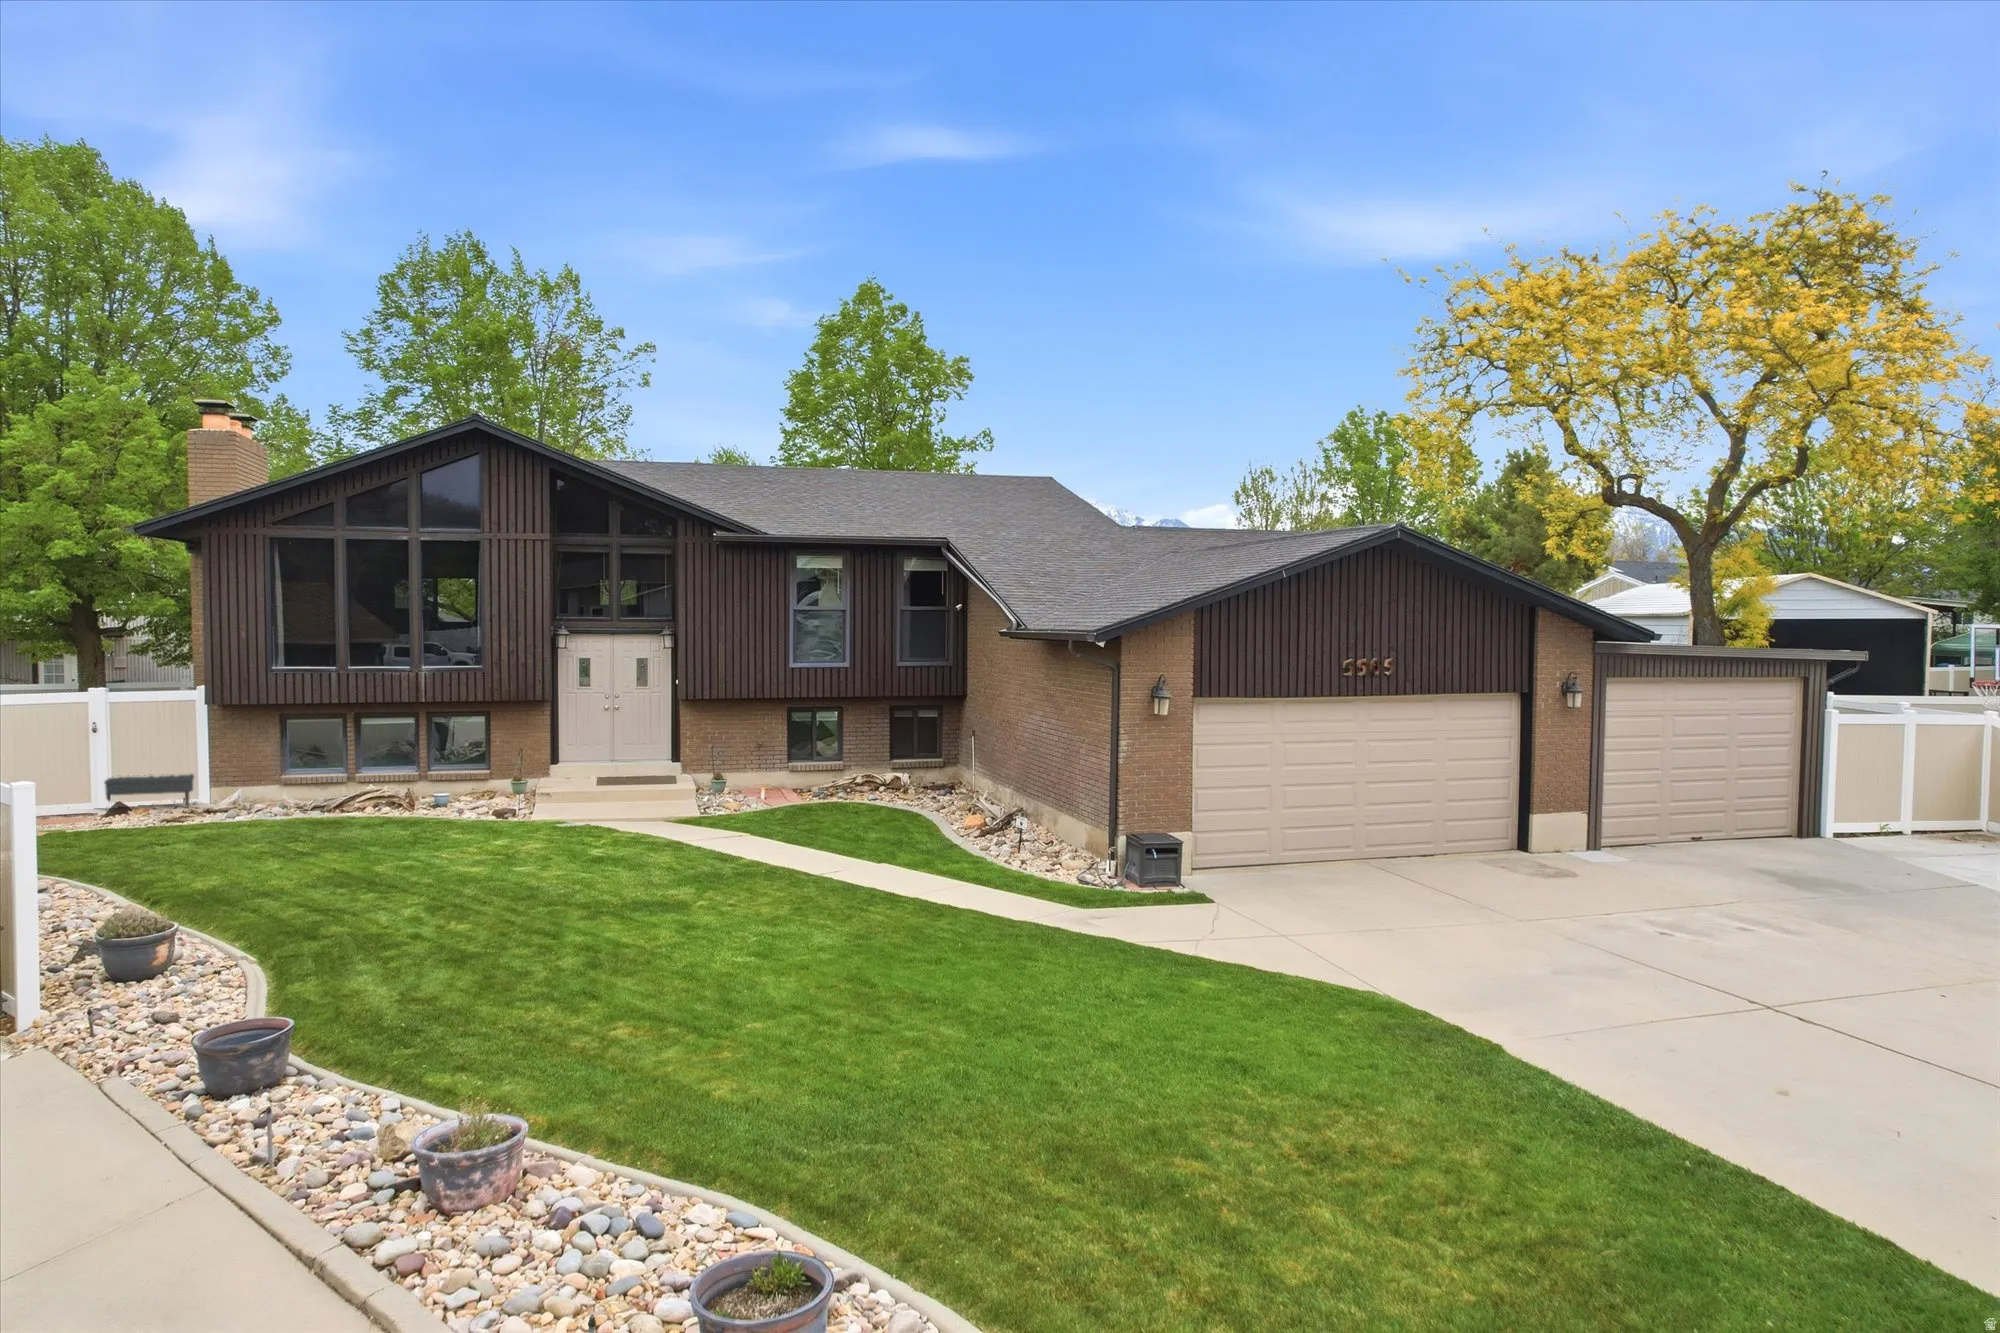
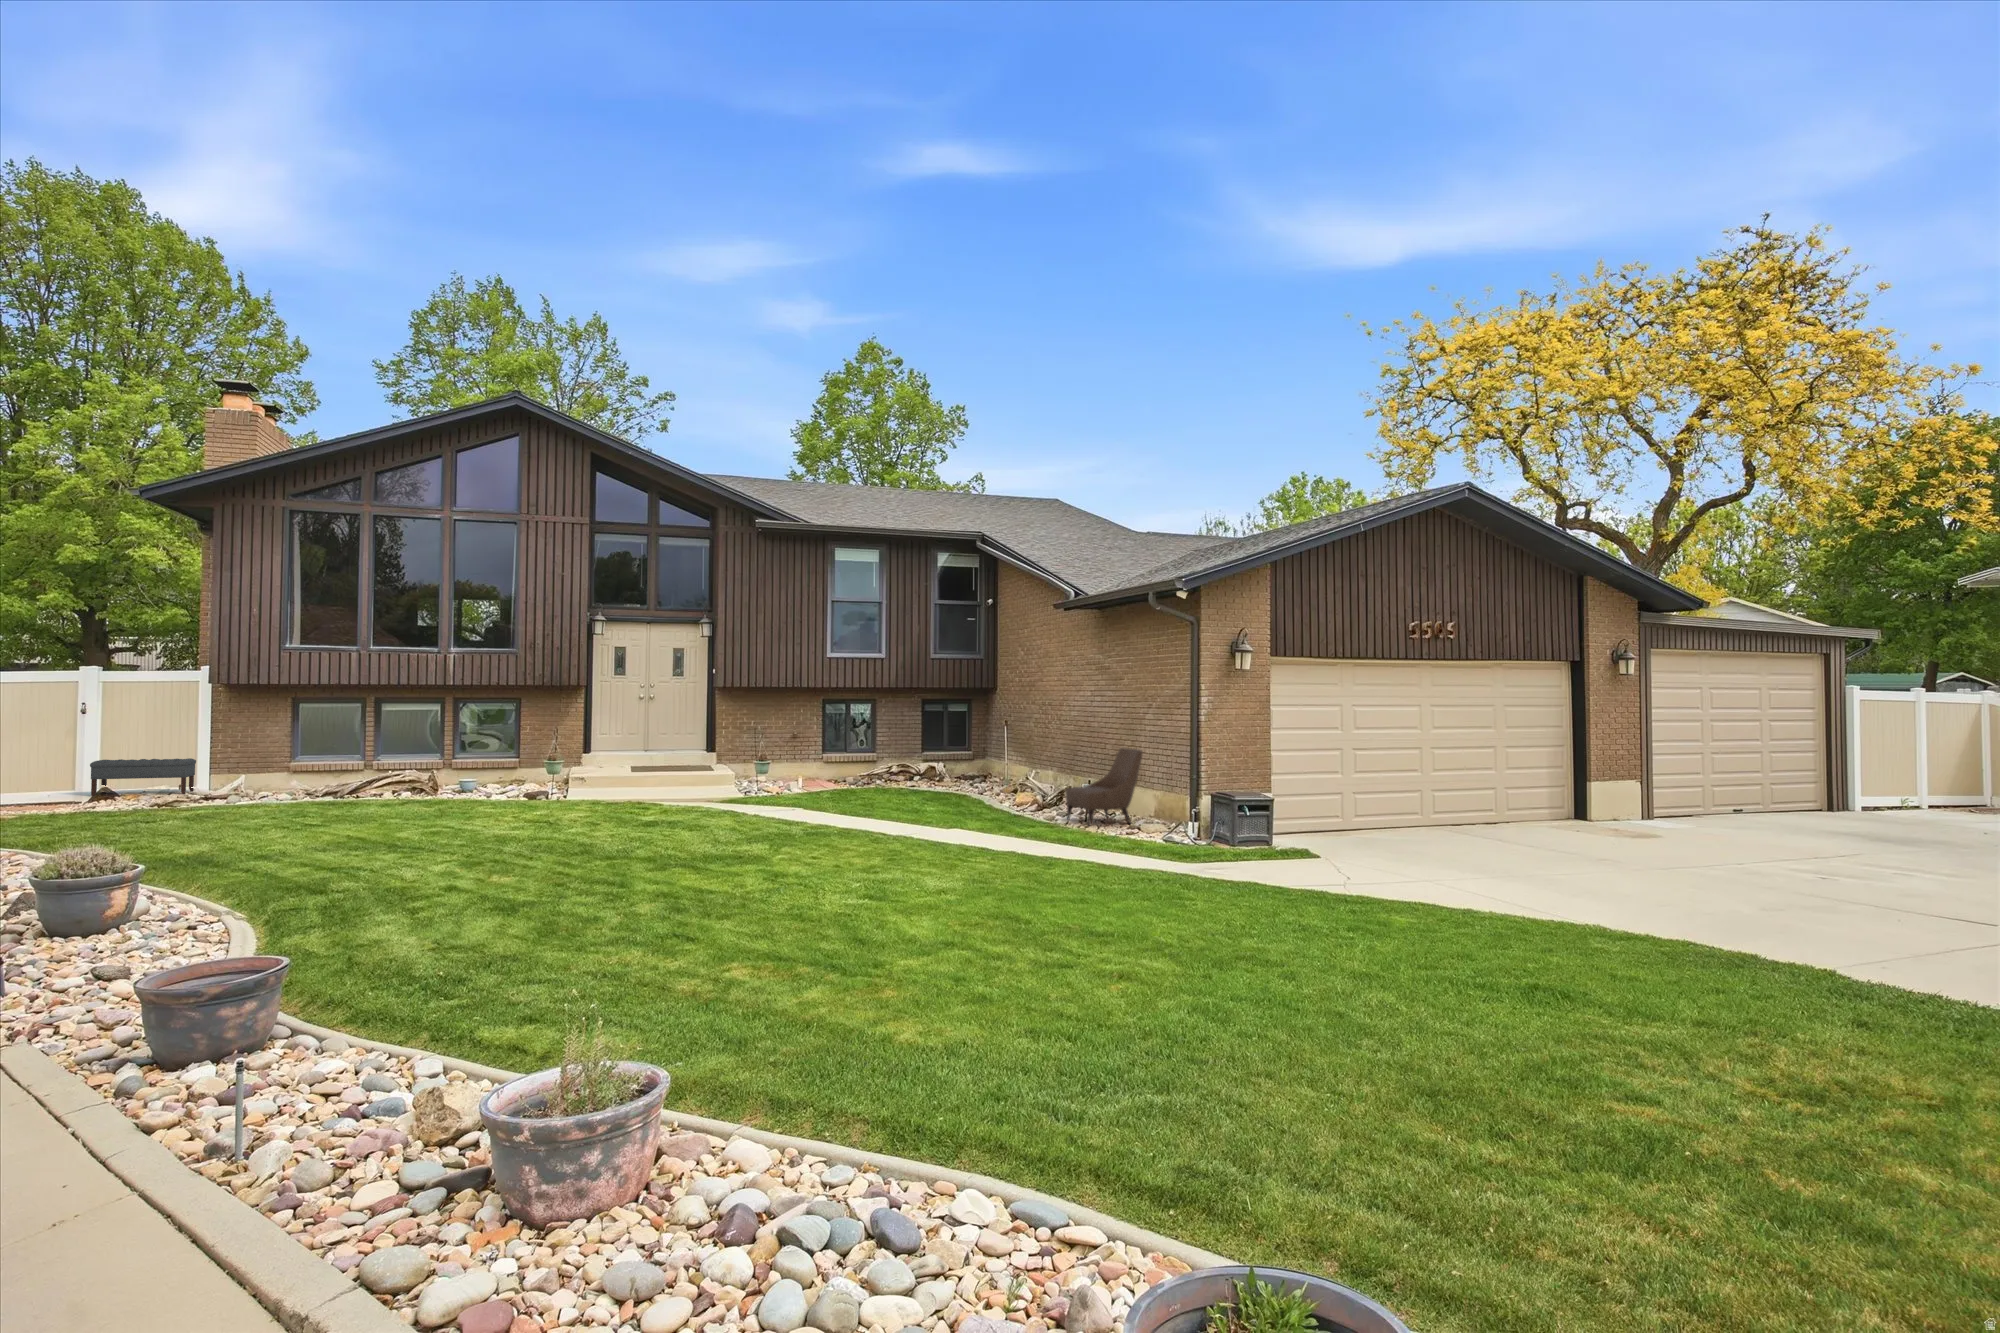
chair: none [997,780,1069,858] -> present [1066,748,1142,825]

